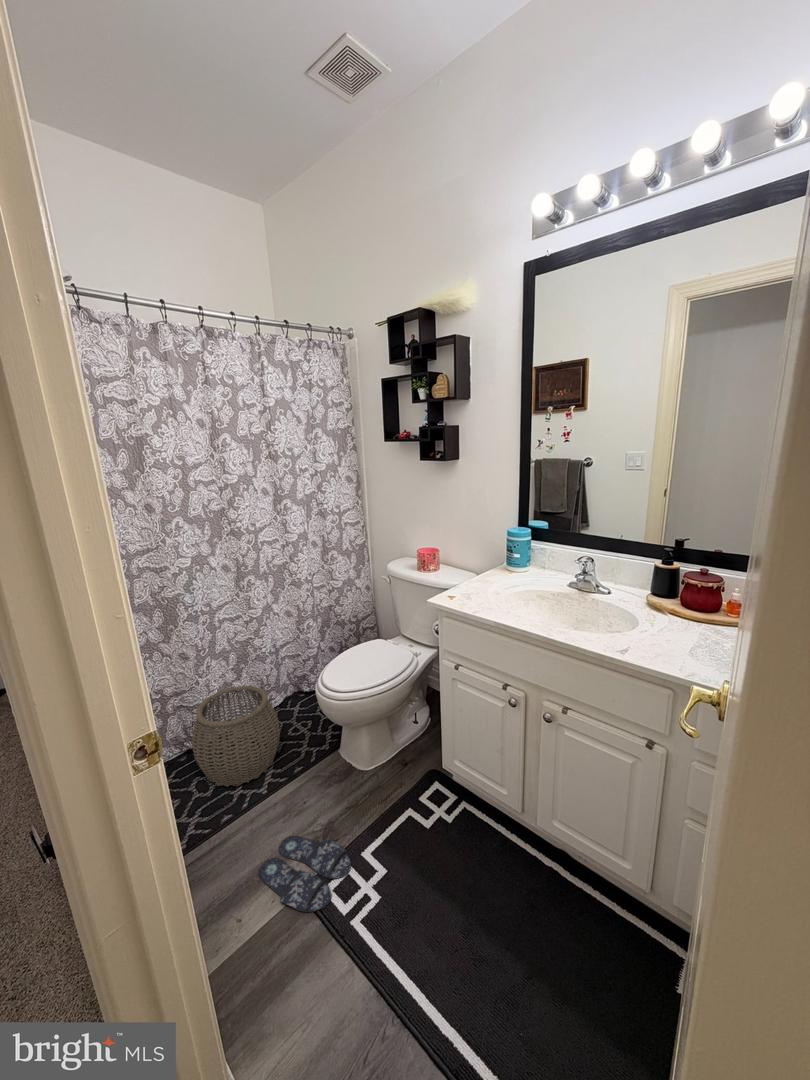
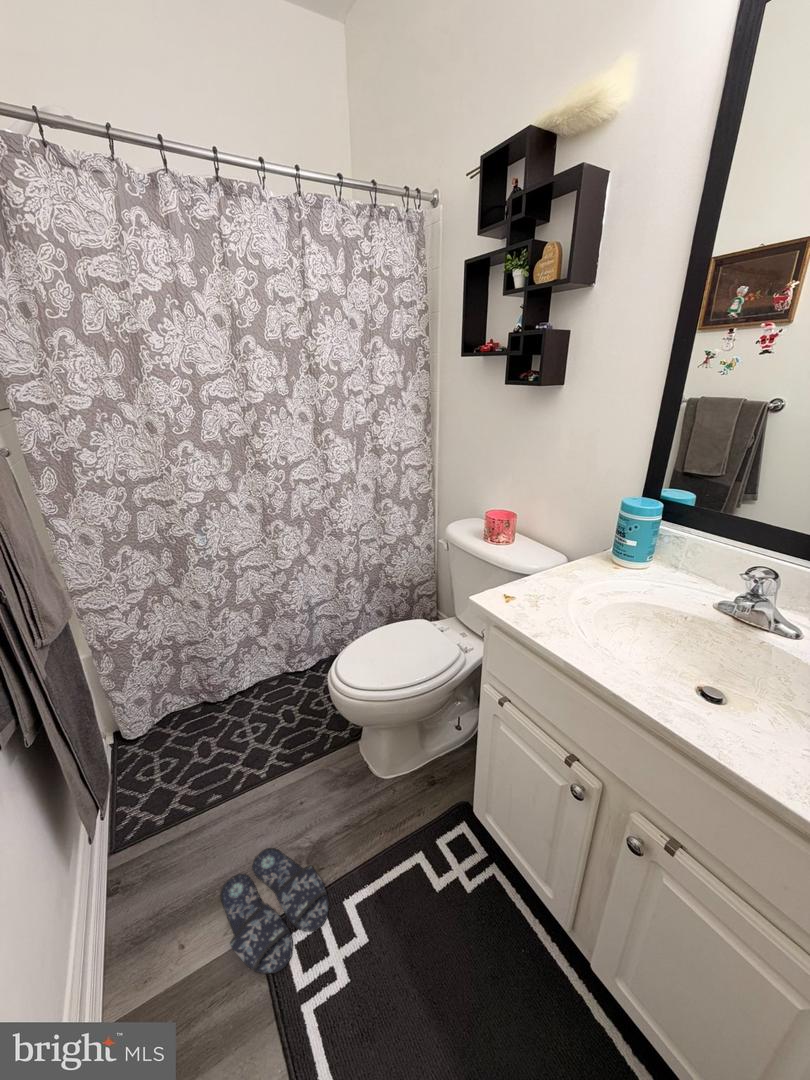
woven basket: present [192,686,280,787] -> none [194,646,294,761]

